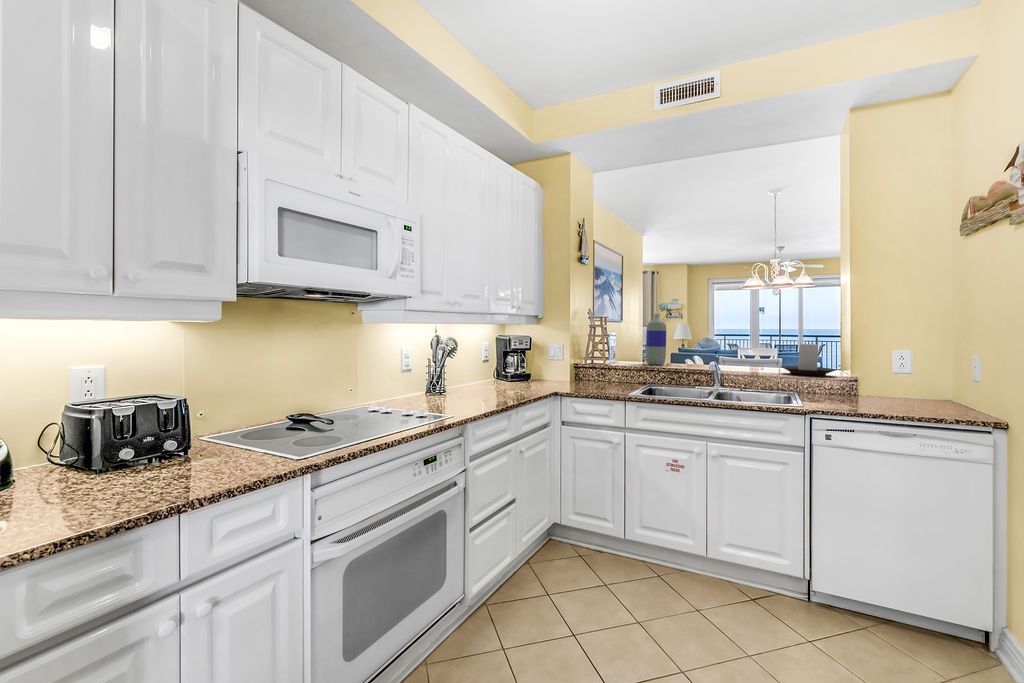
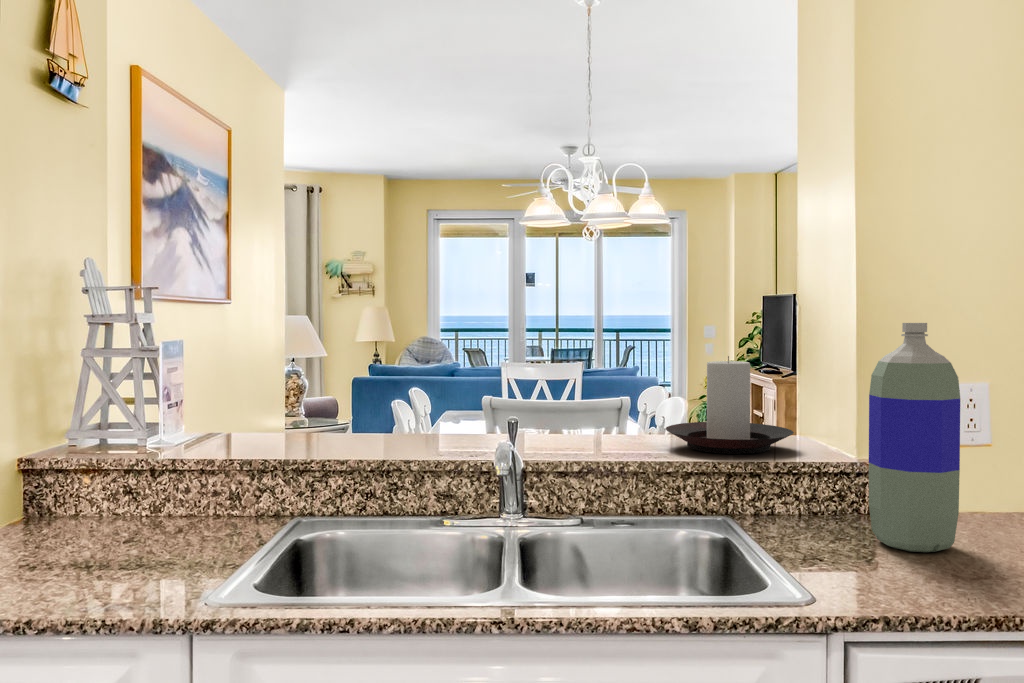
bottle: present [646,314,666,365] -> present [869,323,960,552]

